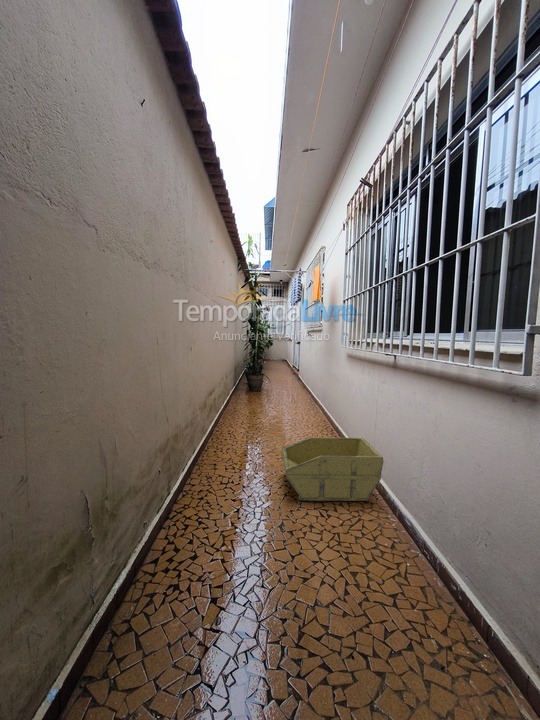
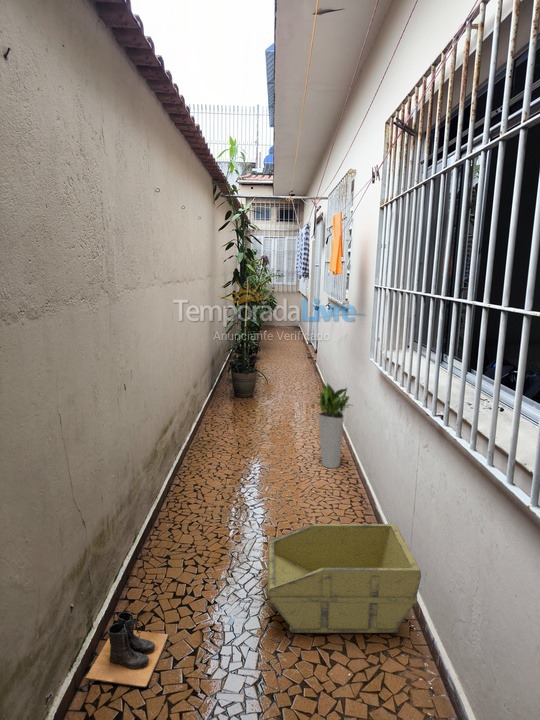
planter: none [303,367,329,423] -> present [316,383,350,468]
boots: none [167,482,220,527] -> present [86,612,169,688]

